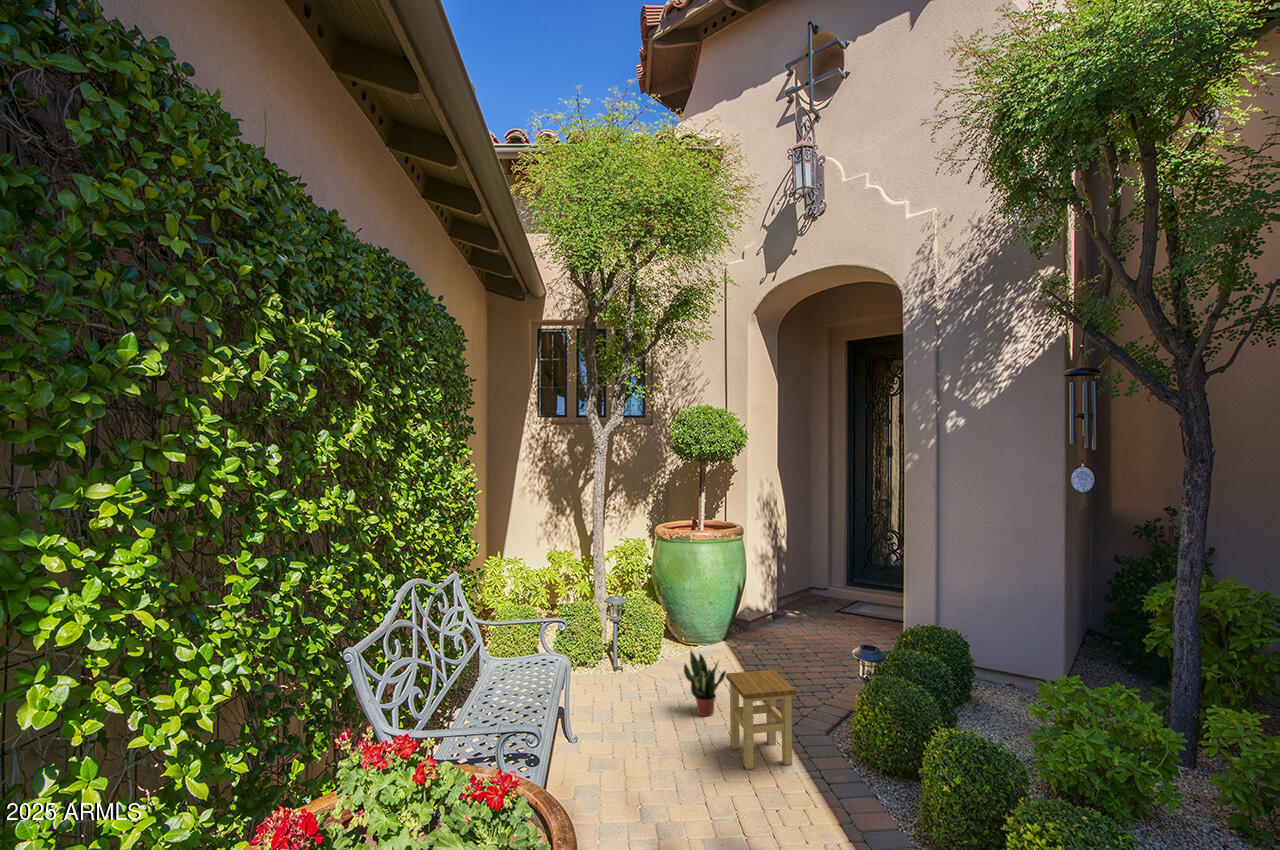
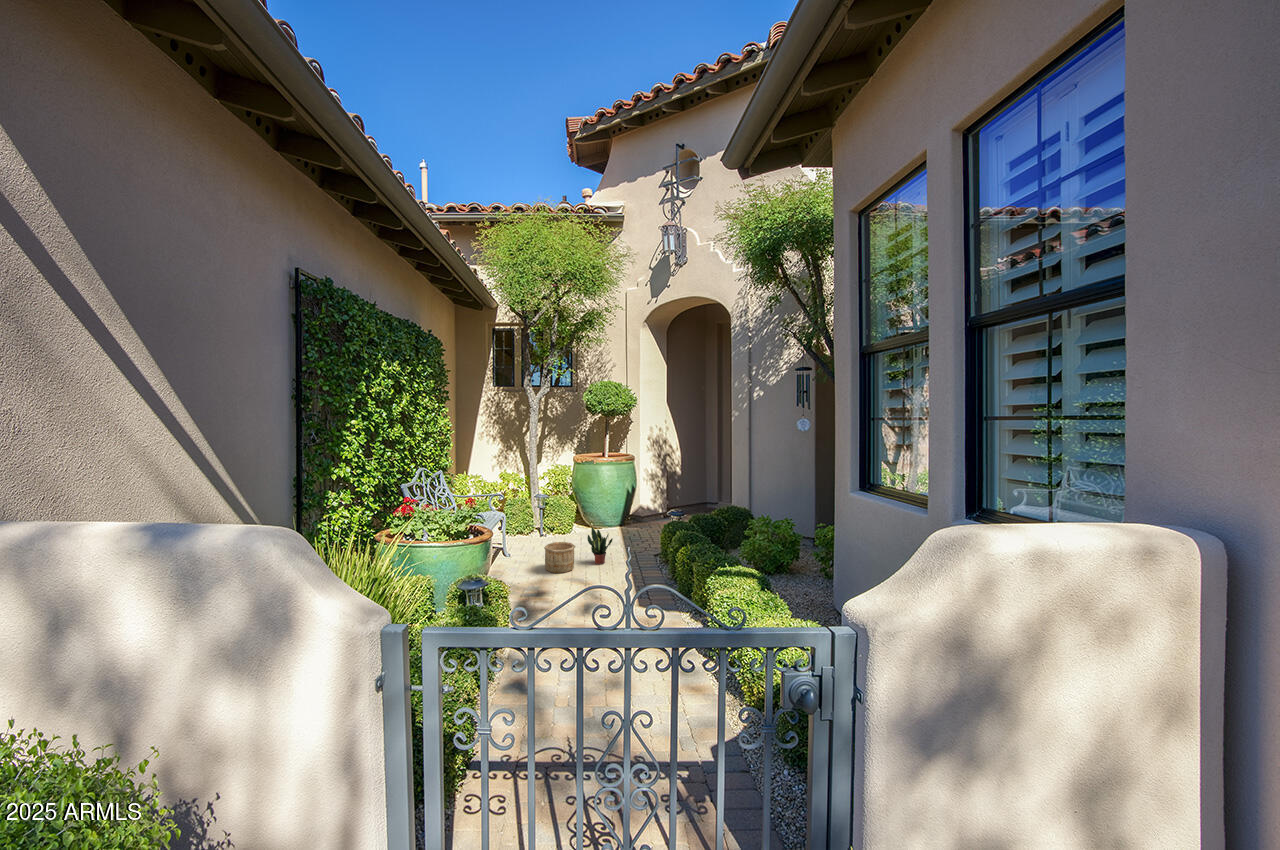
stool: present [726,670,796,769] -> none [611,534,649,585]
wooden bucket: none [613,676,664,734] -> present [544,542,575,573]

